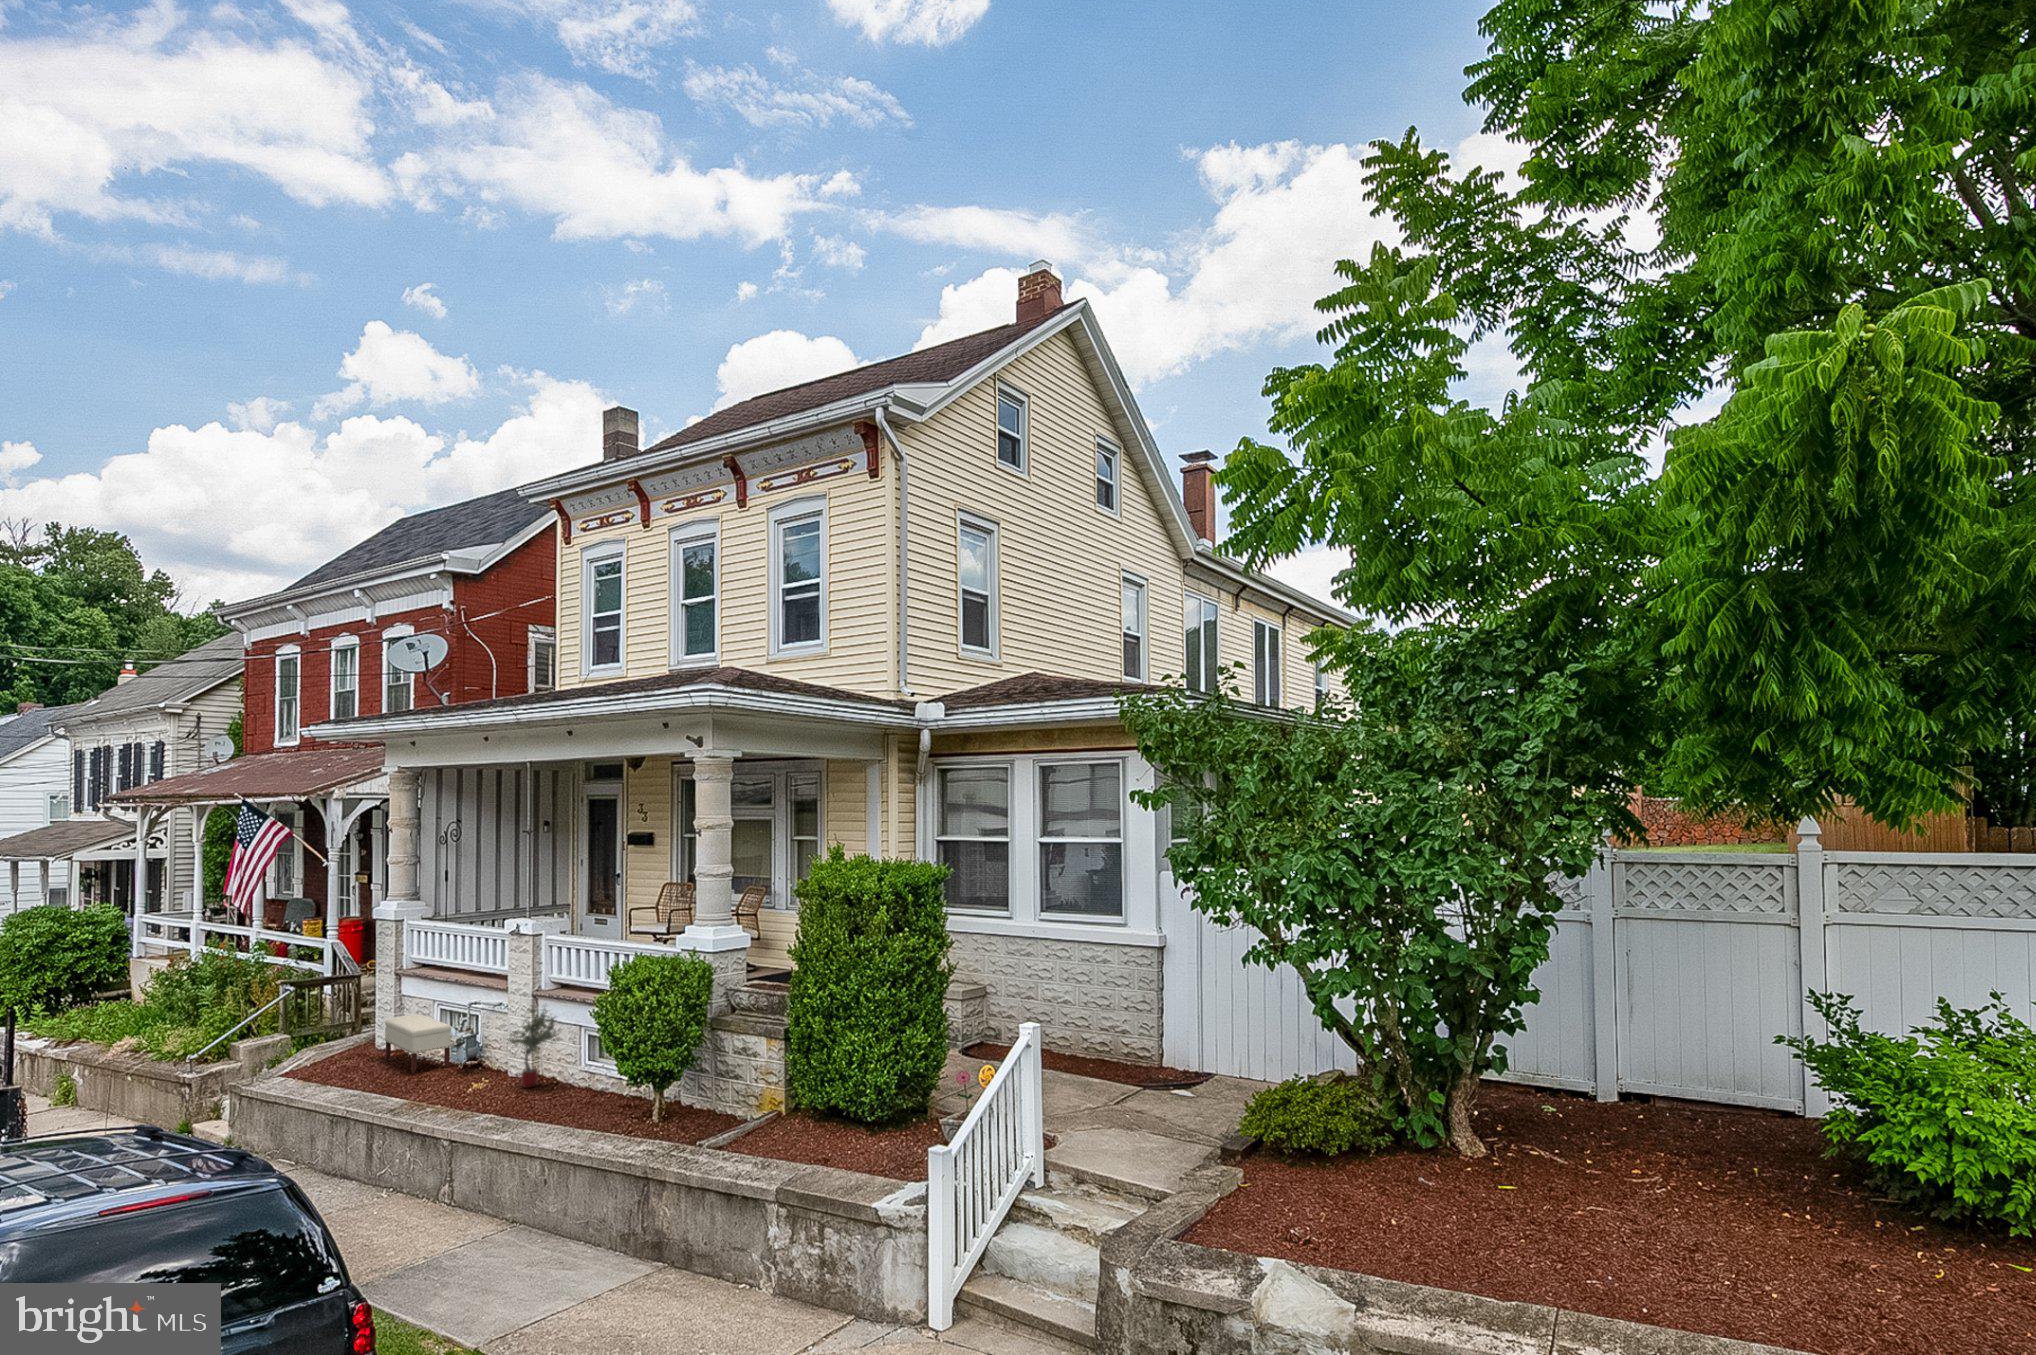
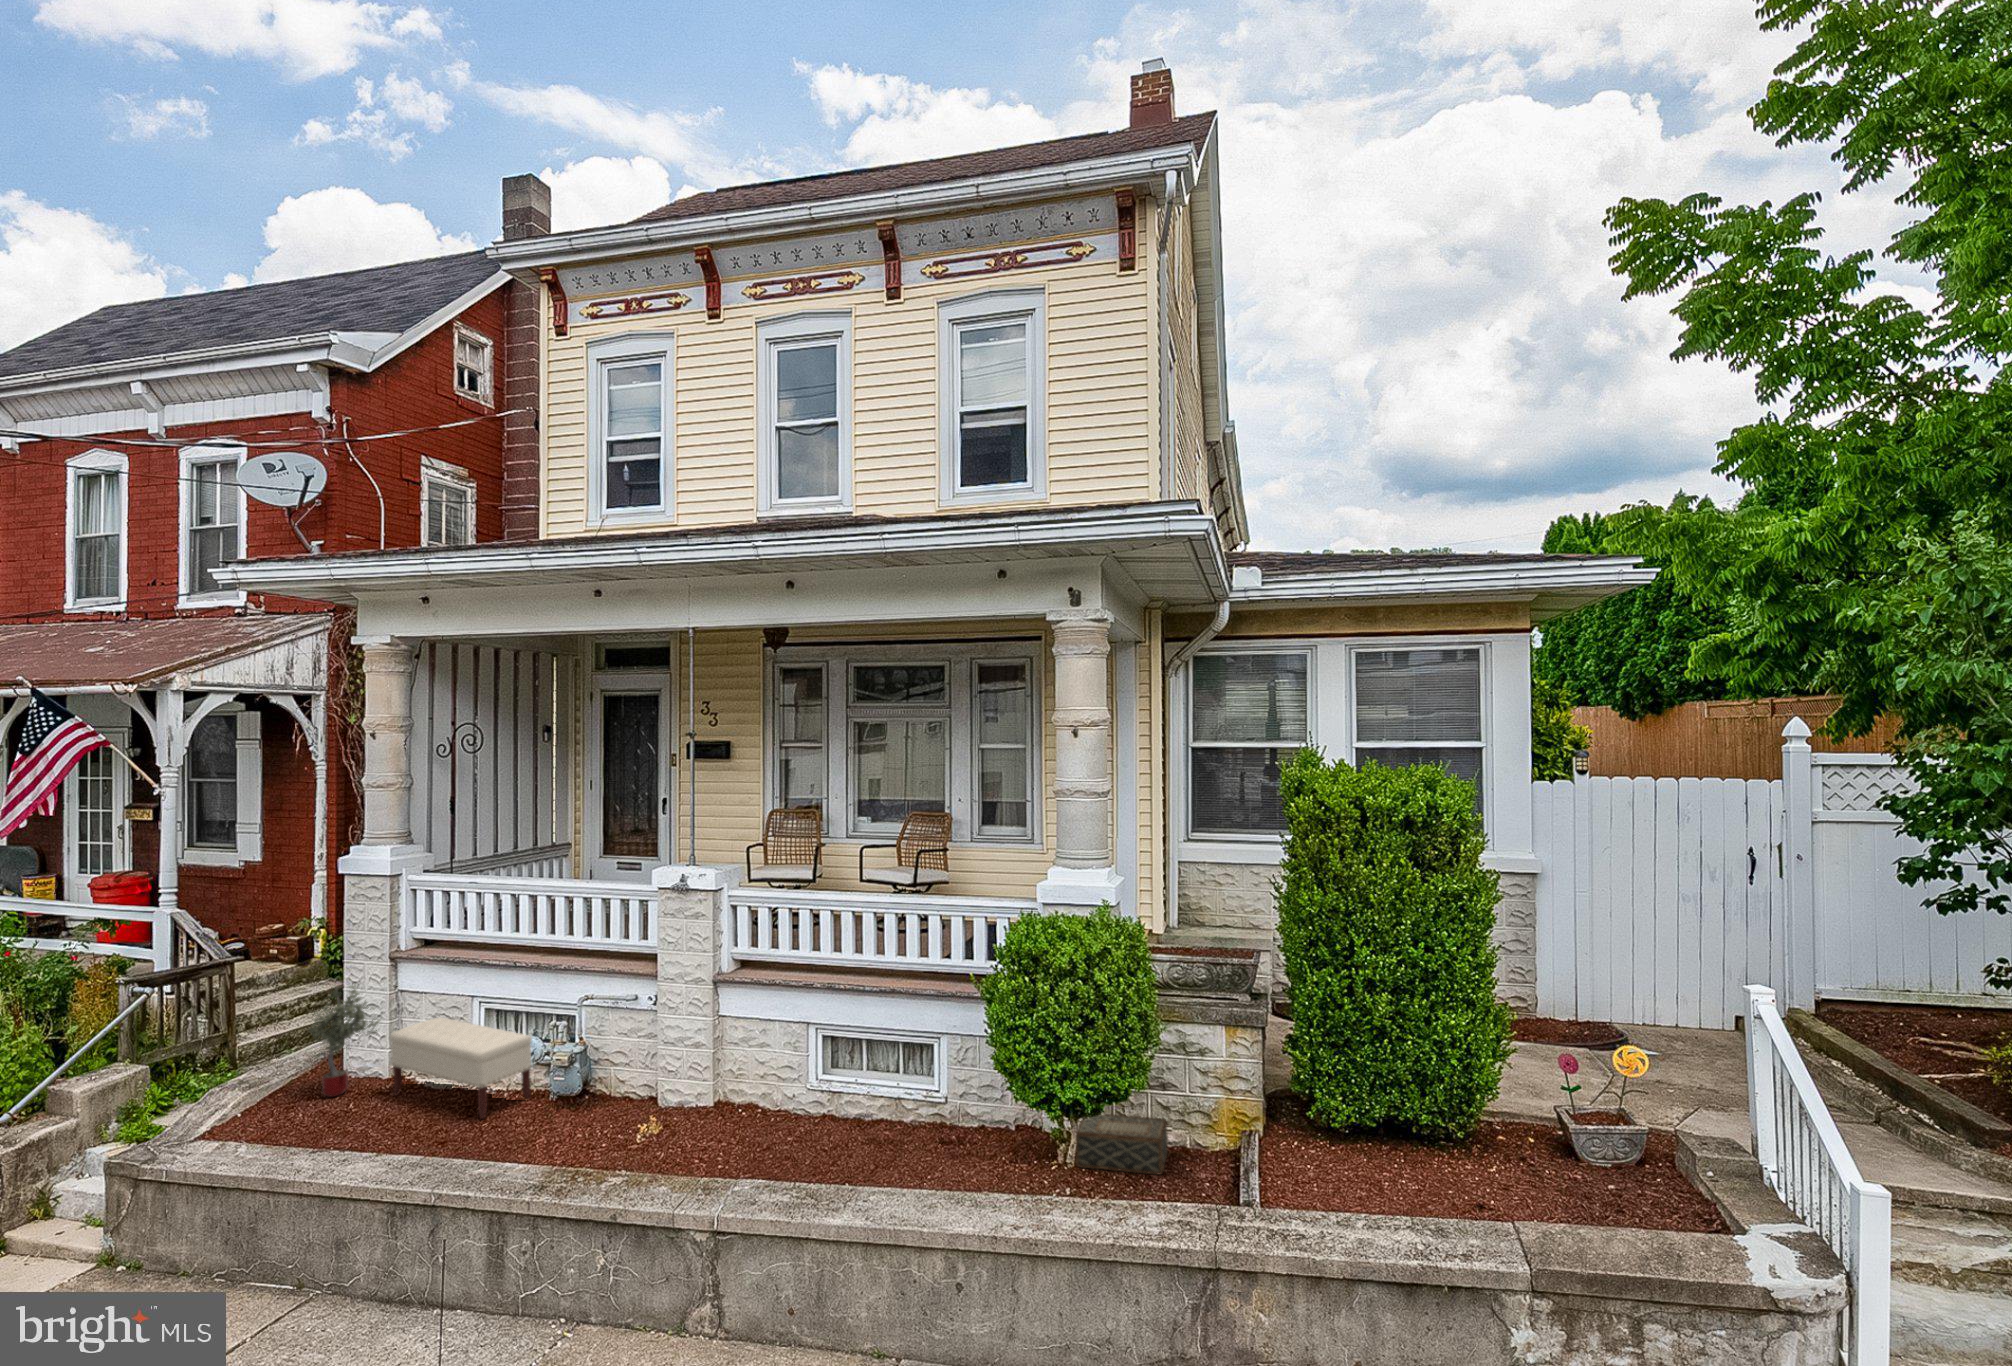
potted tree: present [508,1005,559,1088] -> present [309,986,379,1097]
woven basket: none [671,1088,735,1126] -> present [1076,1114,1168,1174]

